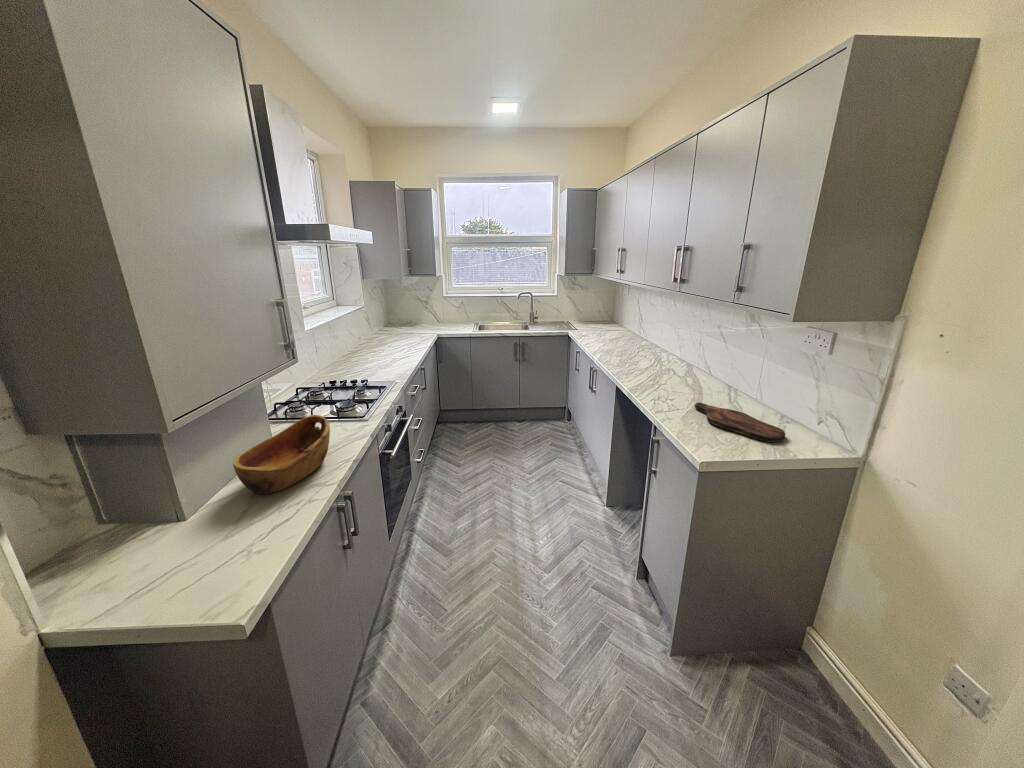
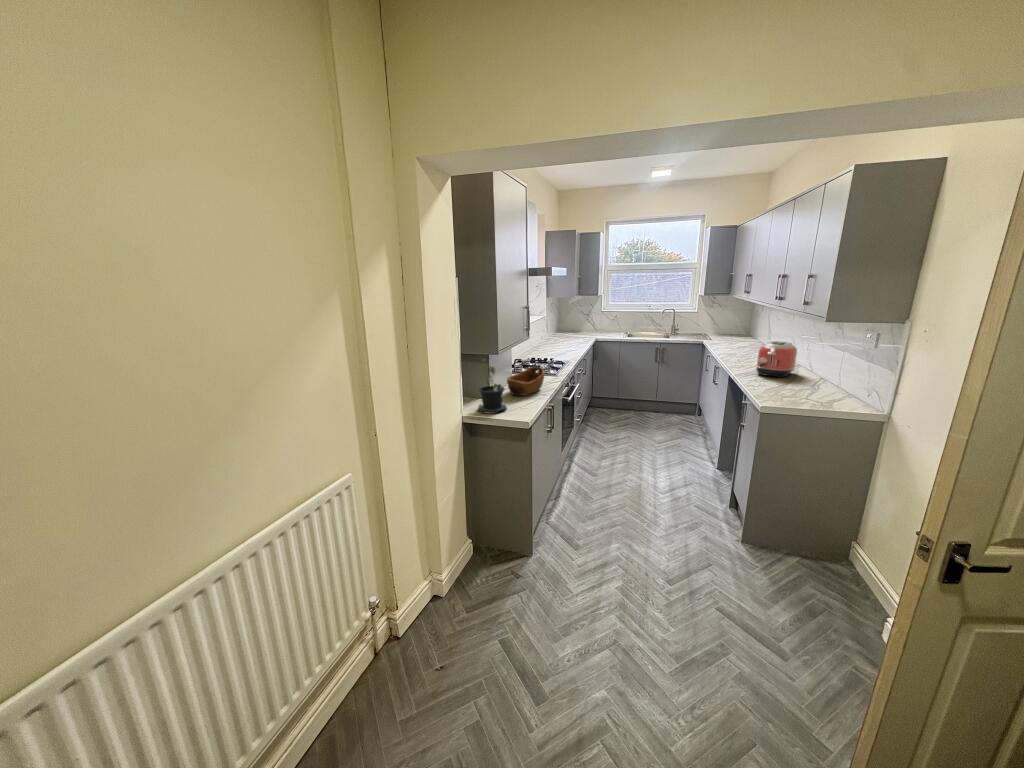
toaster: none [652,338,698,390] -> present [756,341,797,378]
cutting board: present [695,403,785,442] -> none [780,383,837,404]
potted plant: none [101,450,214,595] -> present [478,359,507,414]

